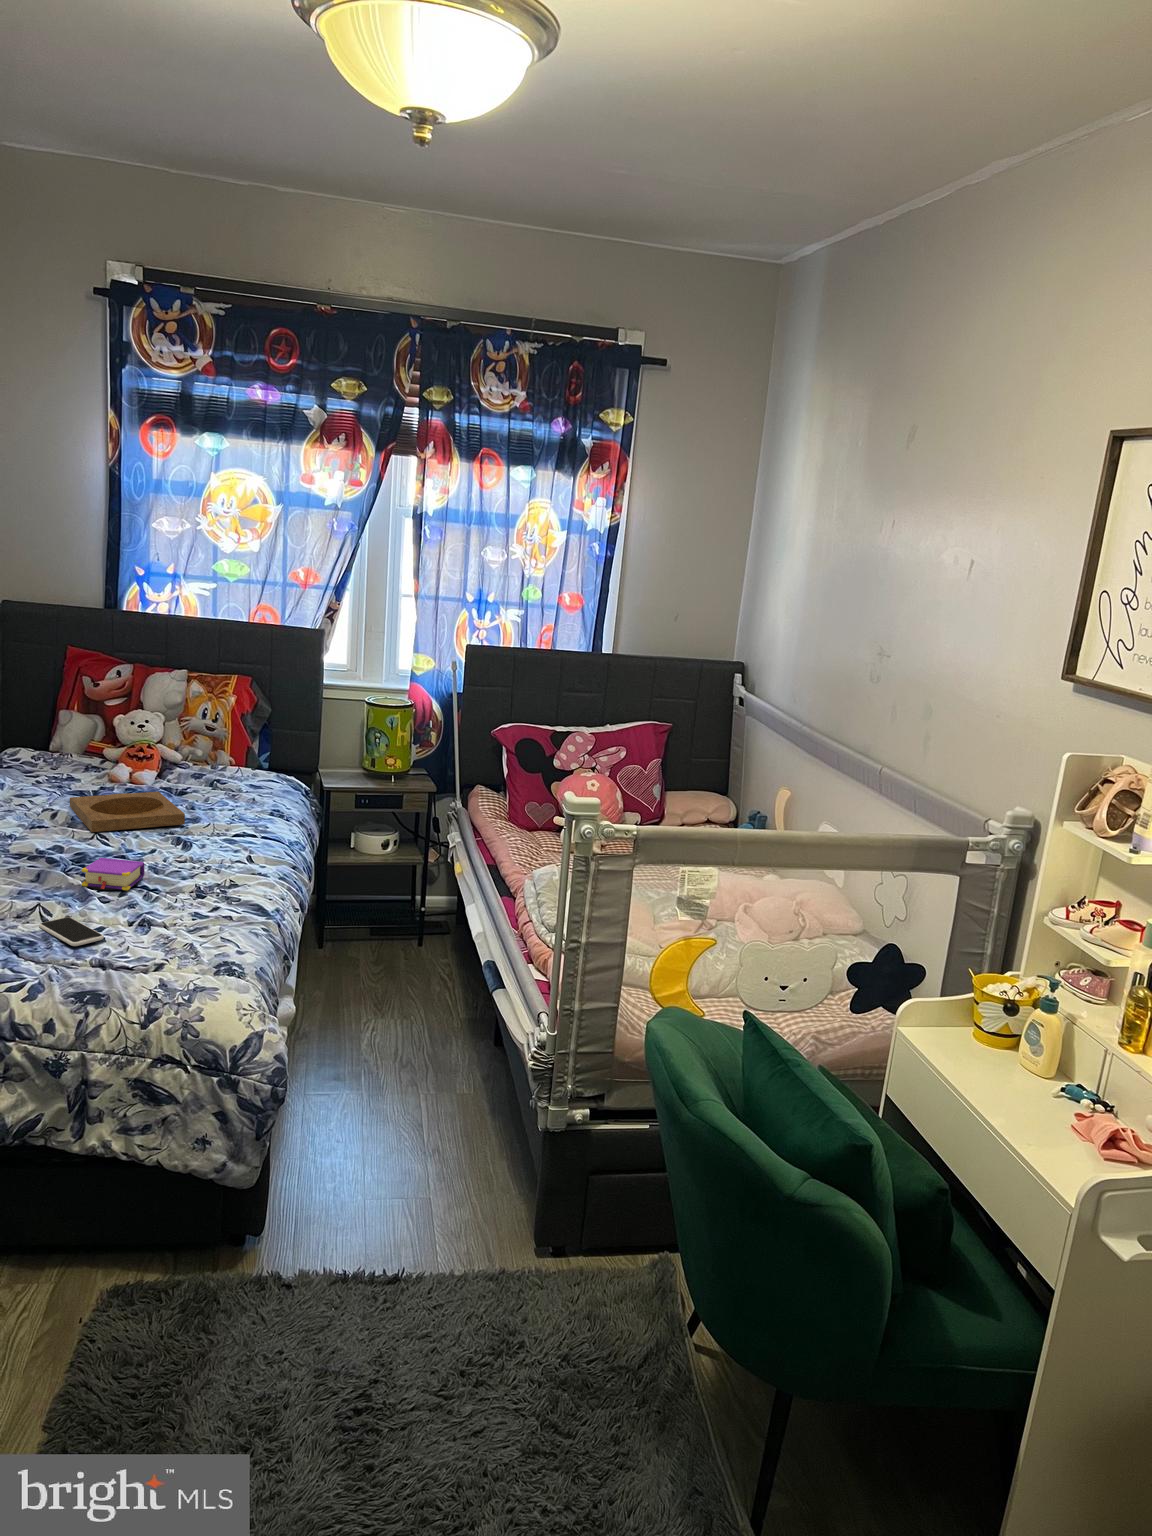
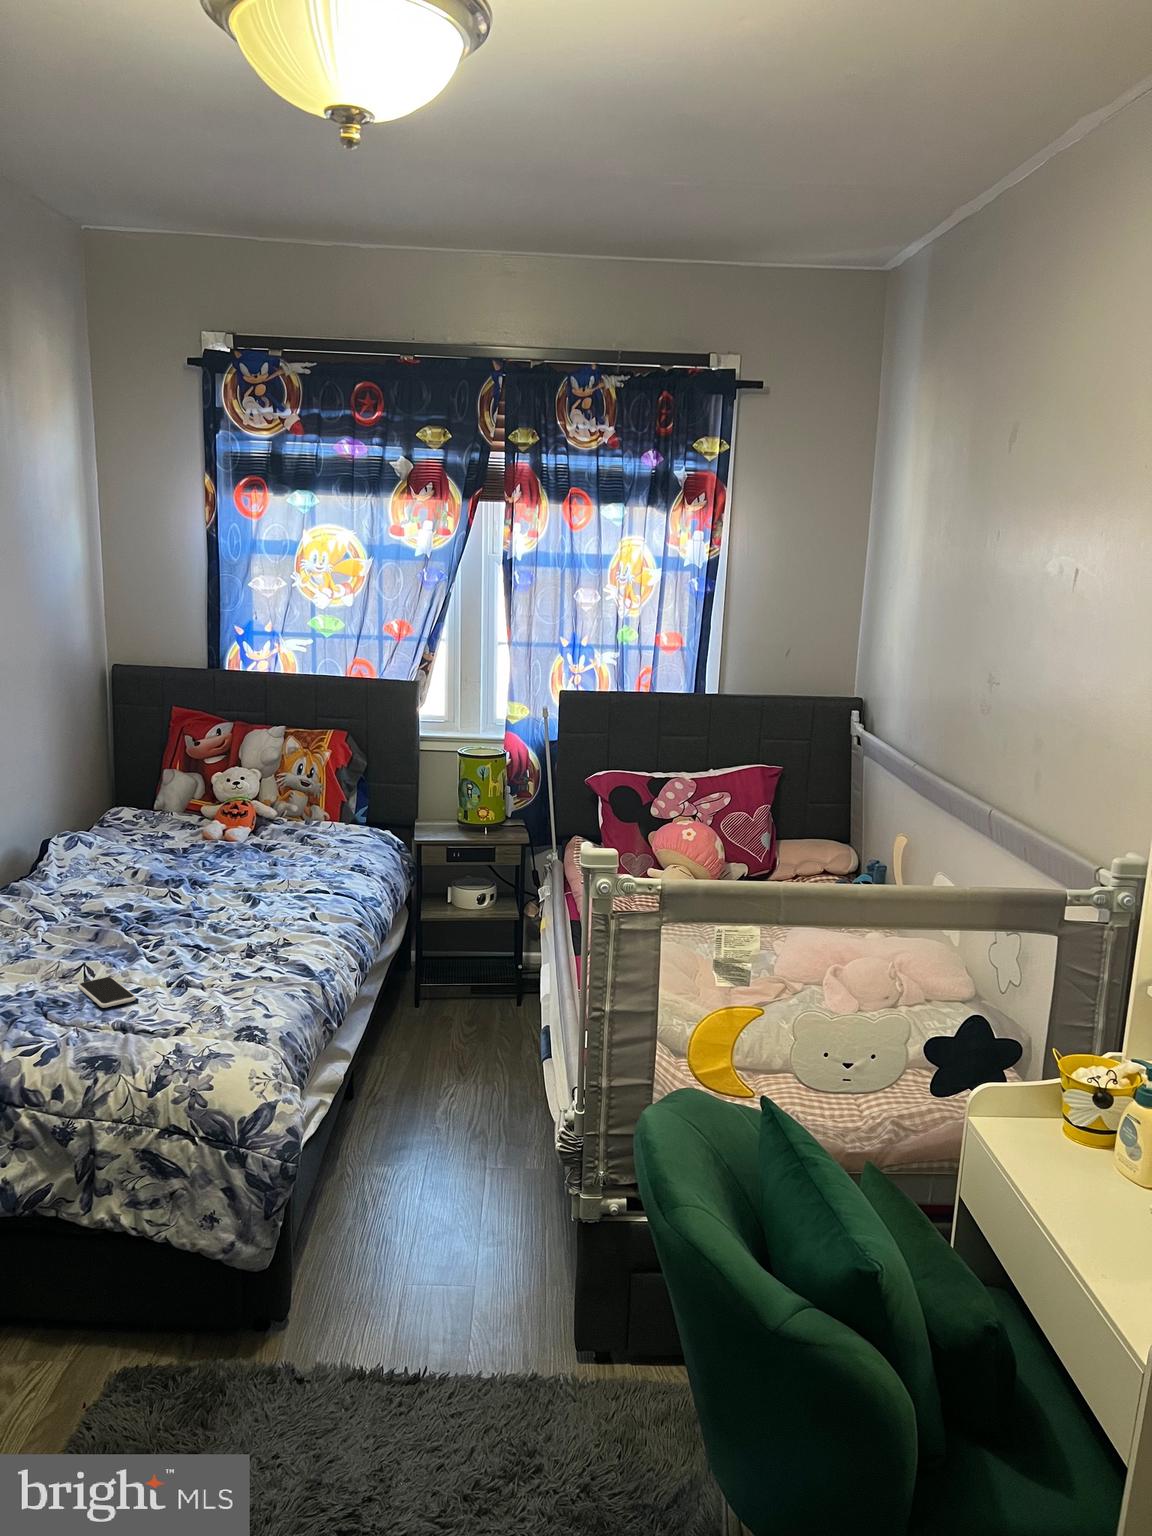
tray: present [70,792,185,832] -> none [154,847,260,889]
book: present [82,858,145,890] -> none [112,915,223,958]

